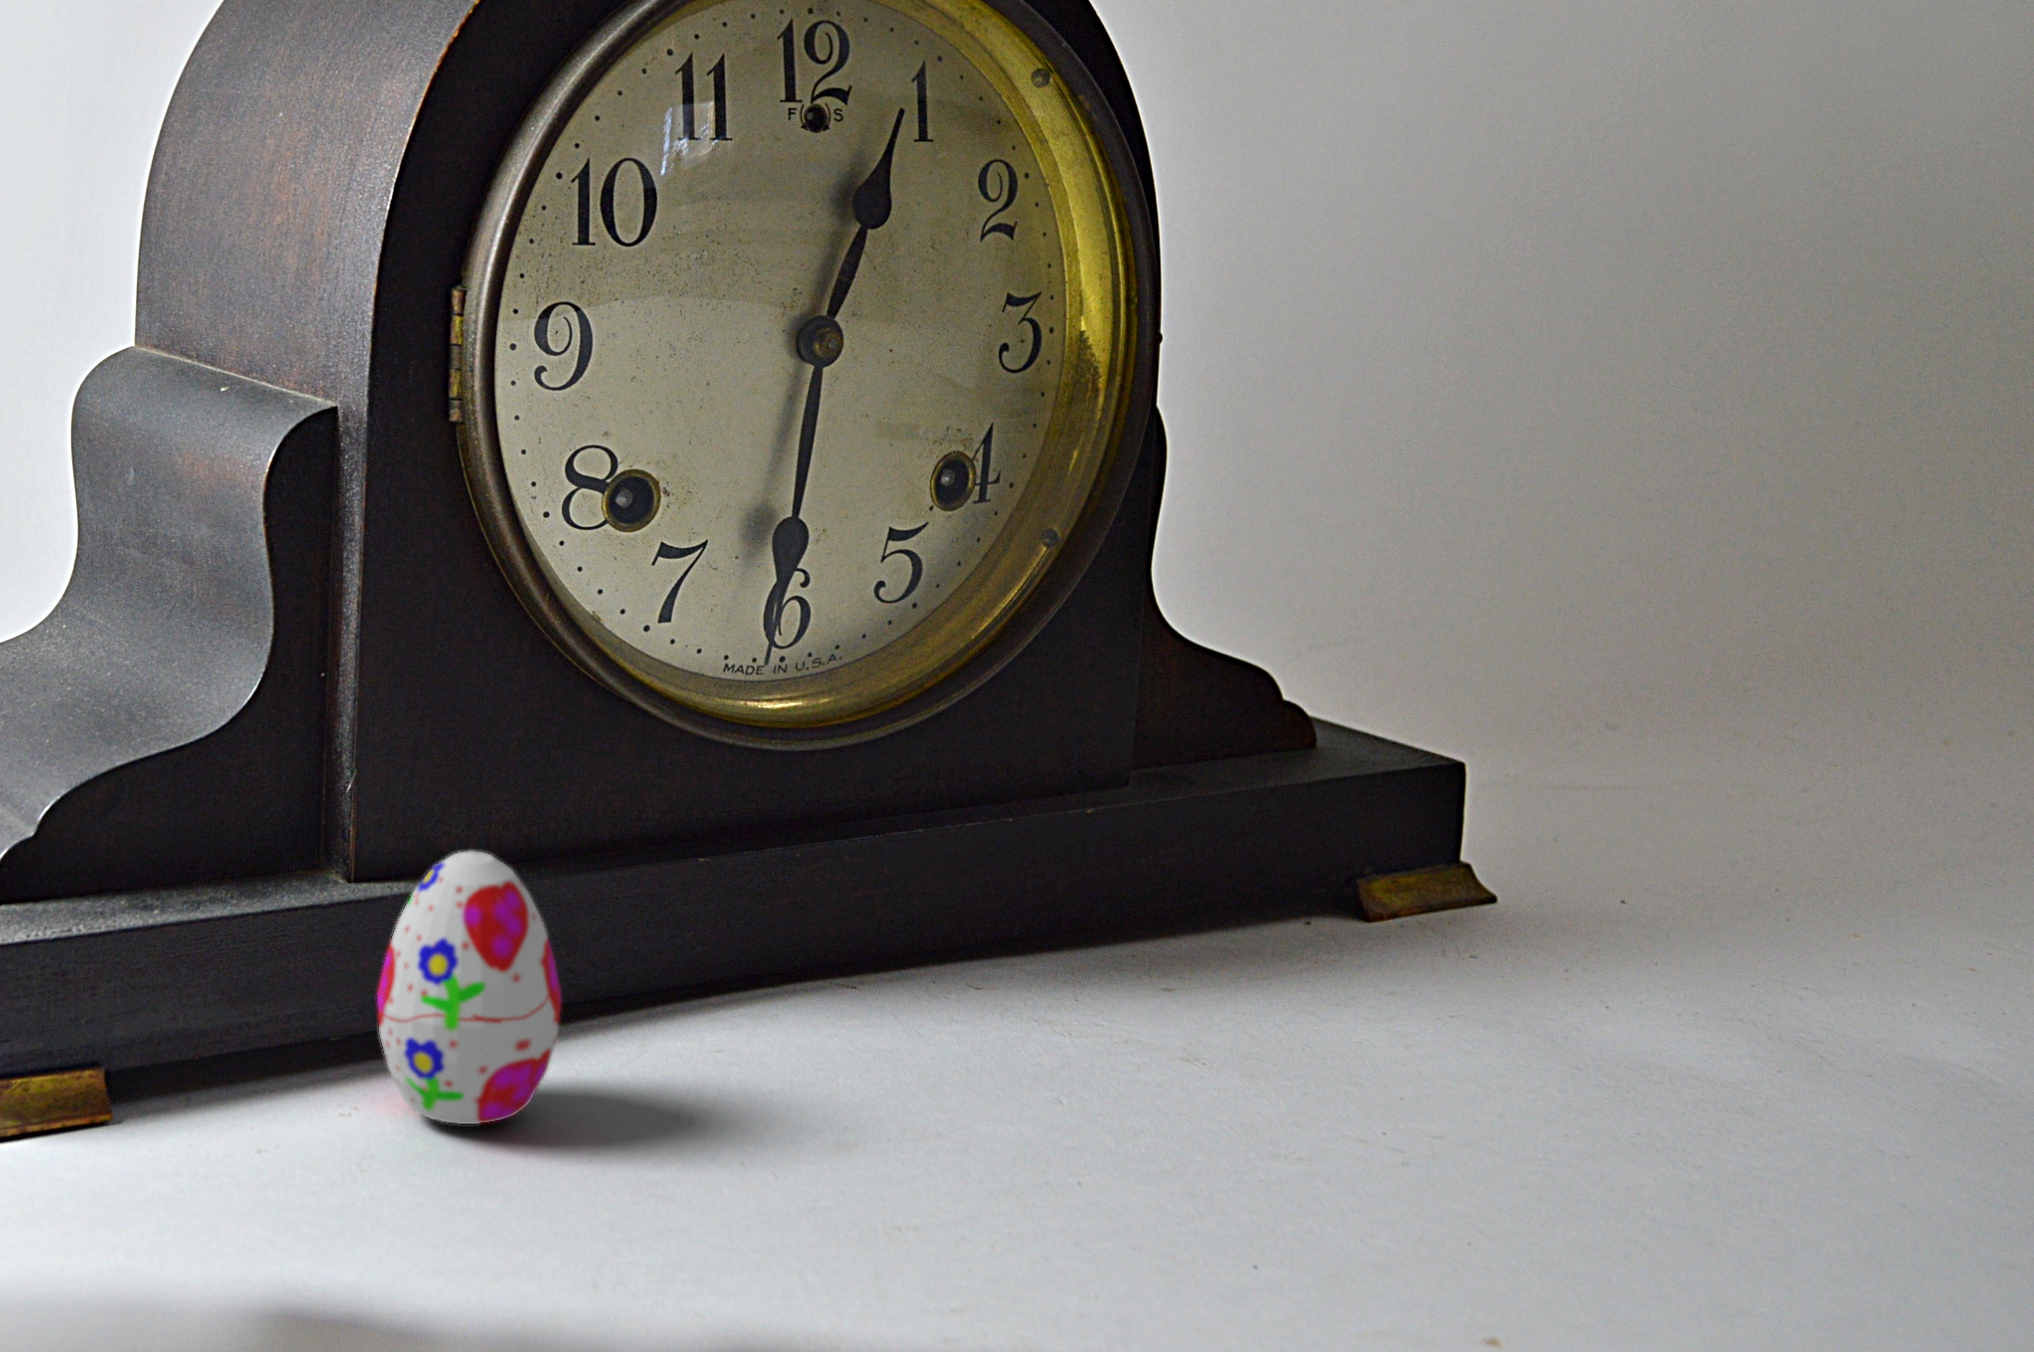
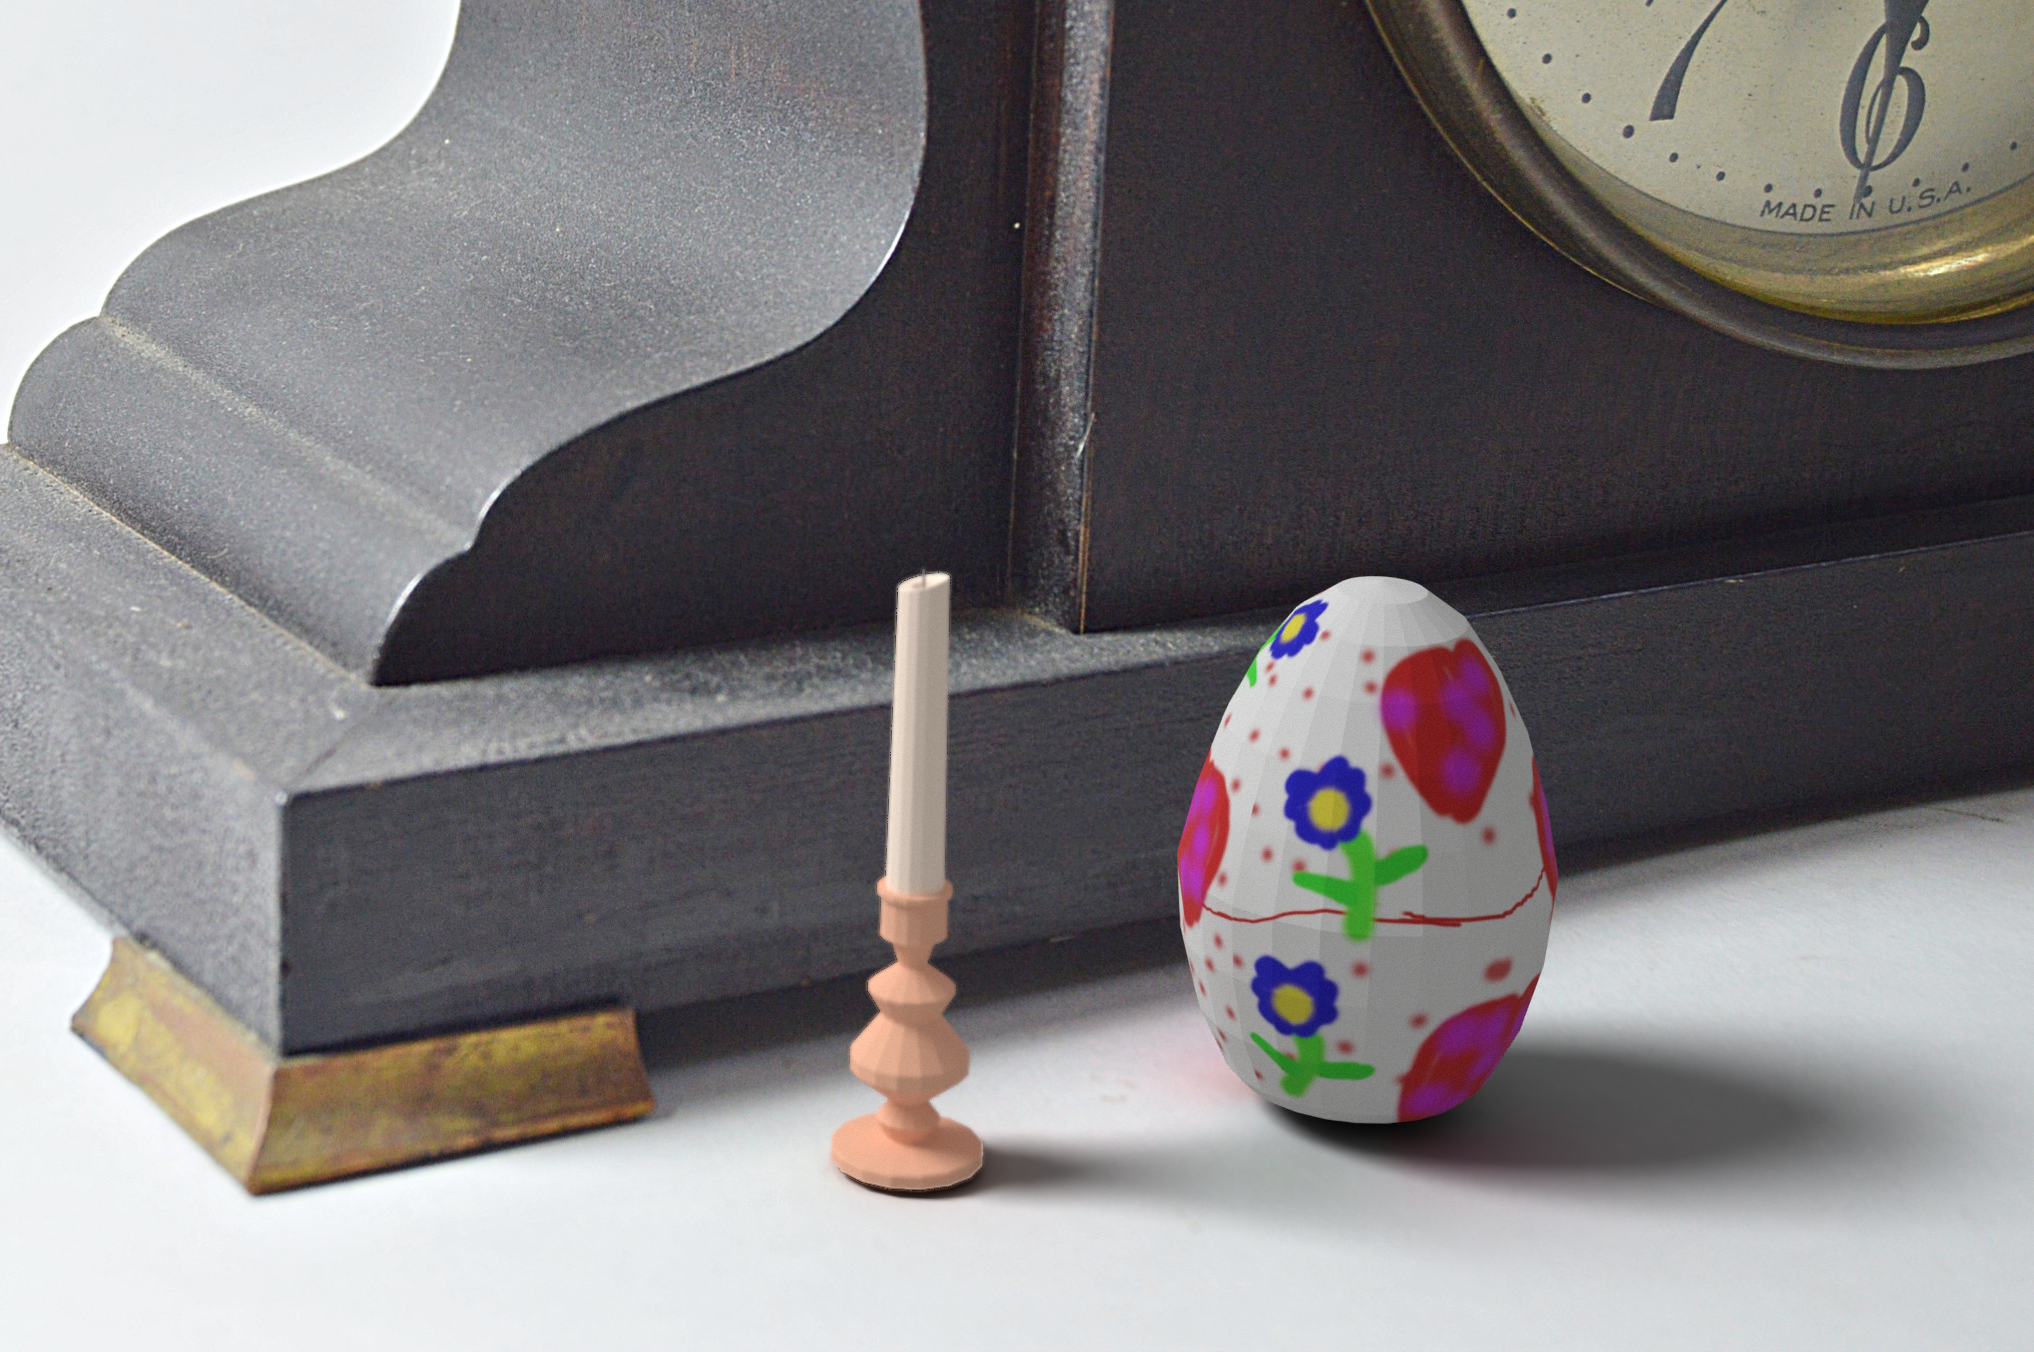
candle: none [196,845,273,1154] -> present [830,570,983,1190]

